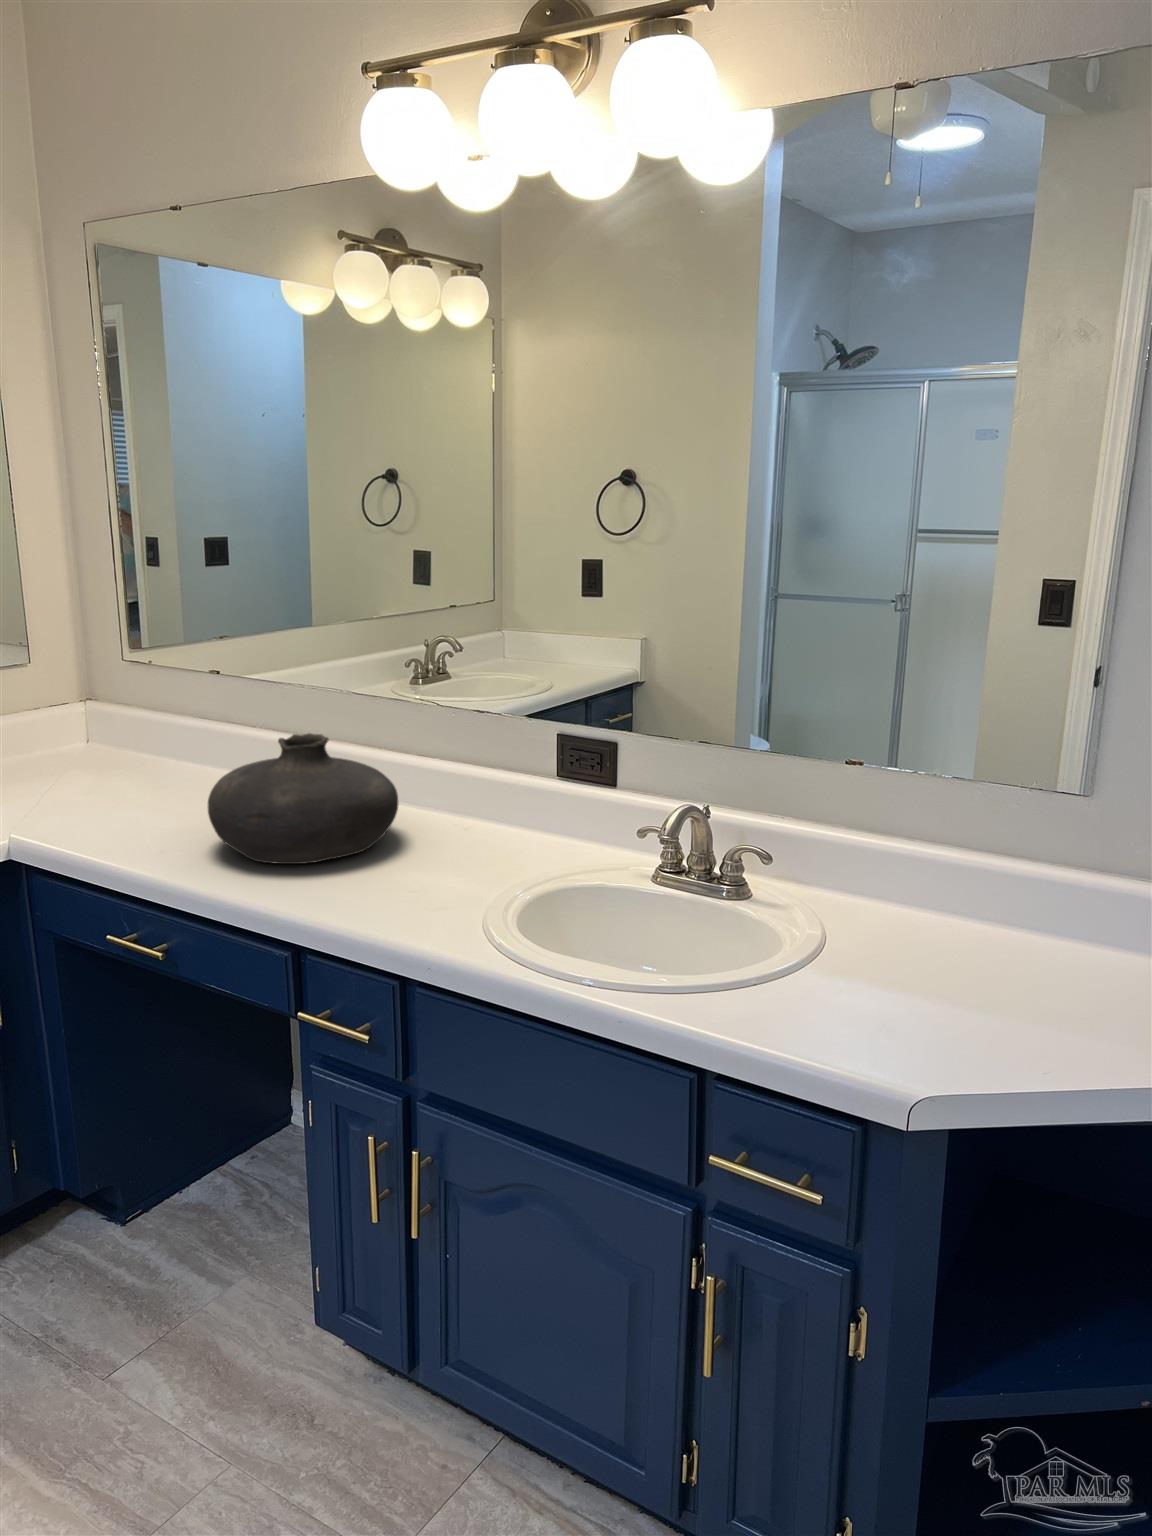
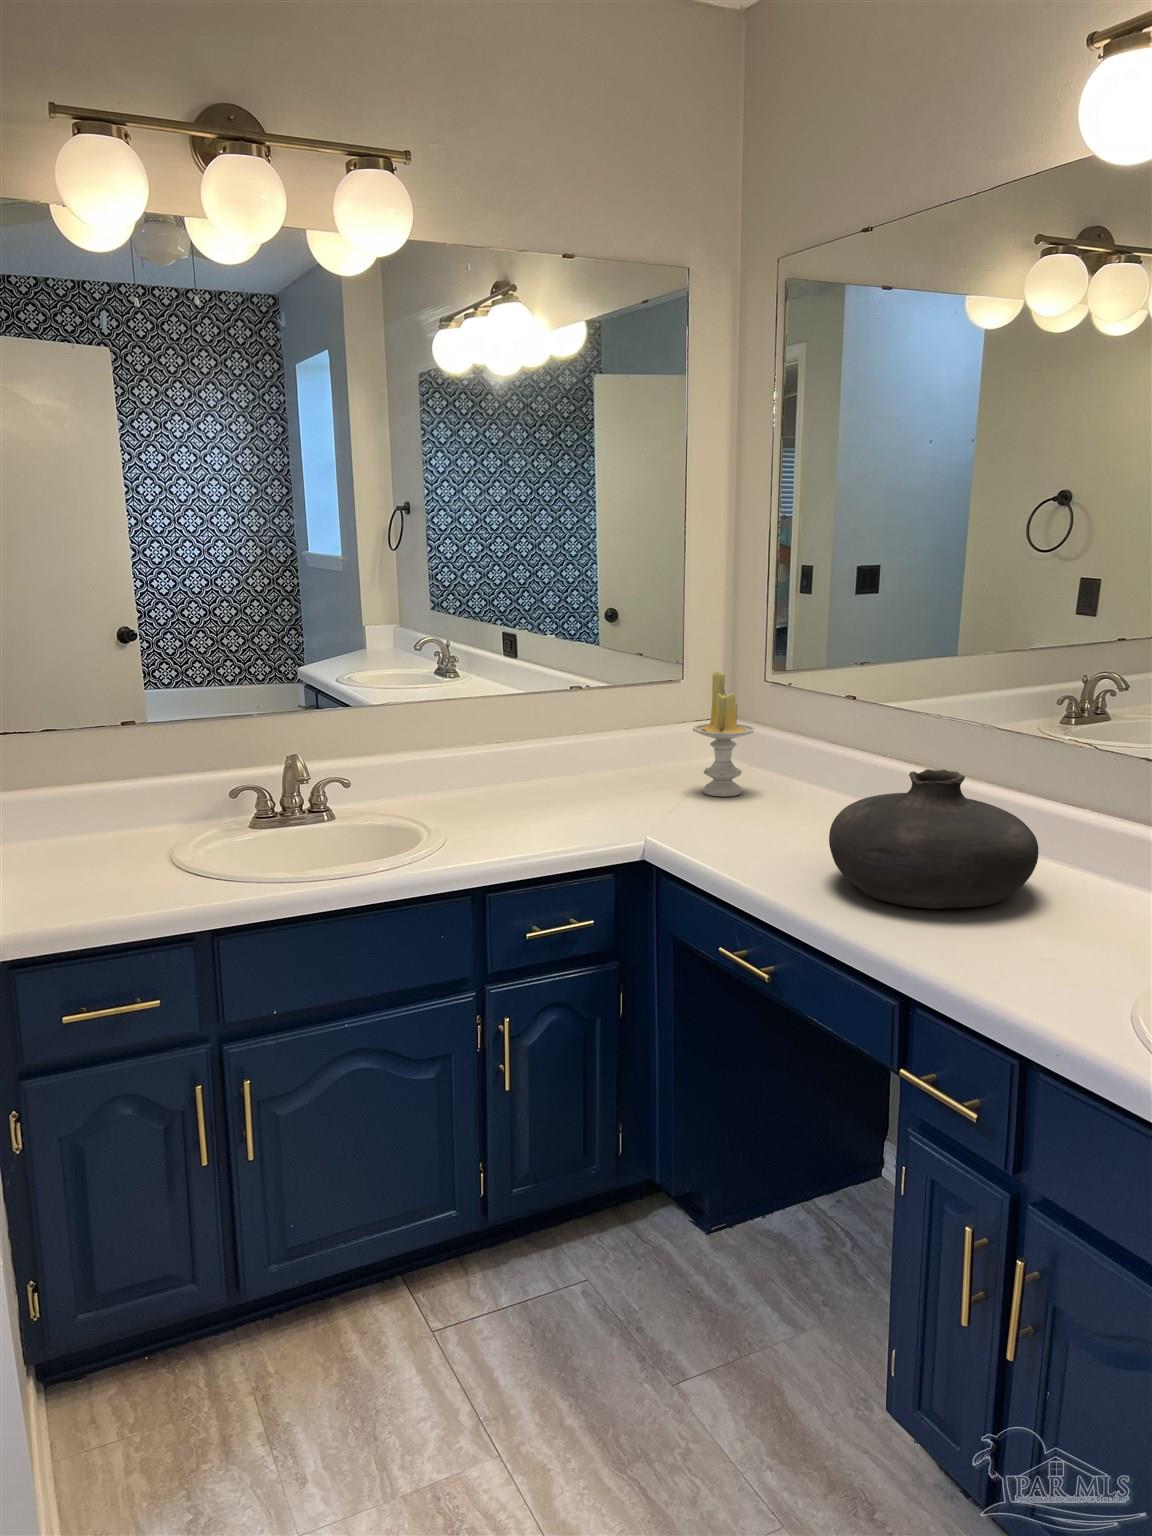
candle: none [46,648,116,780] -> present [693,671,755,797]

